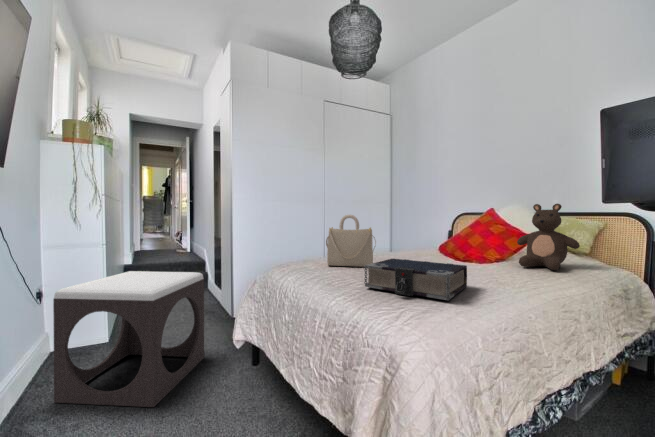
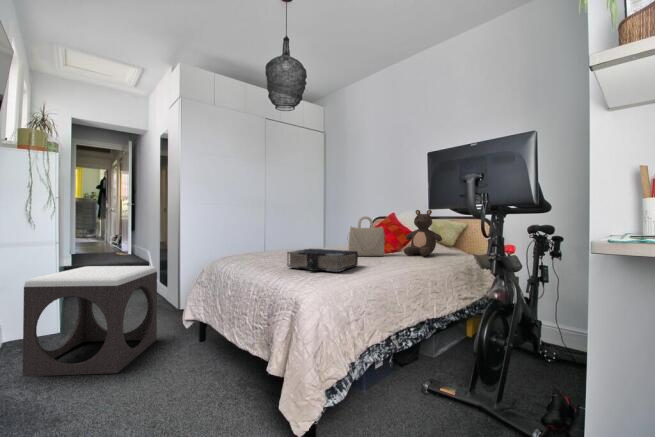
handbag: present [326,215,376,267] -> present [348,216,386,256]

